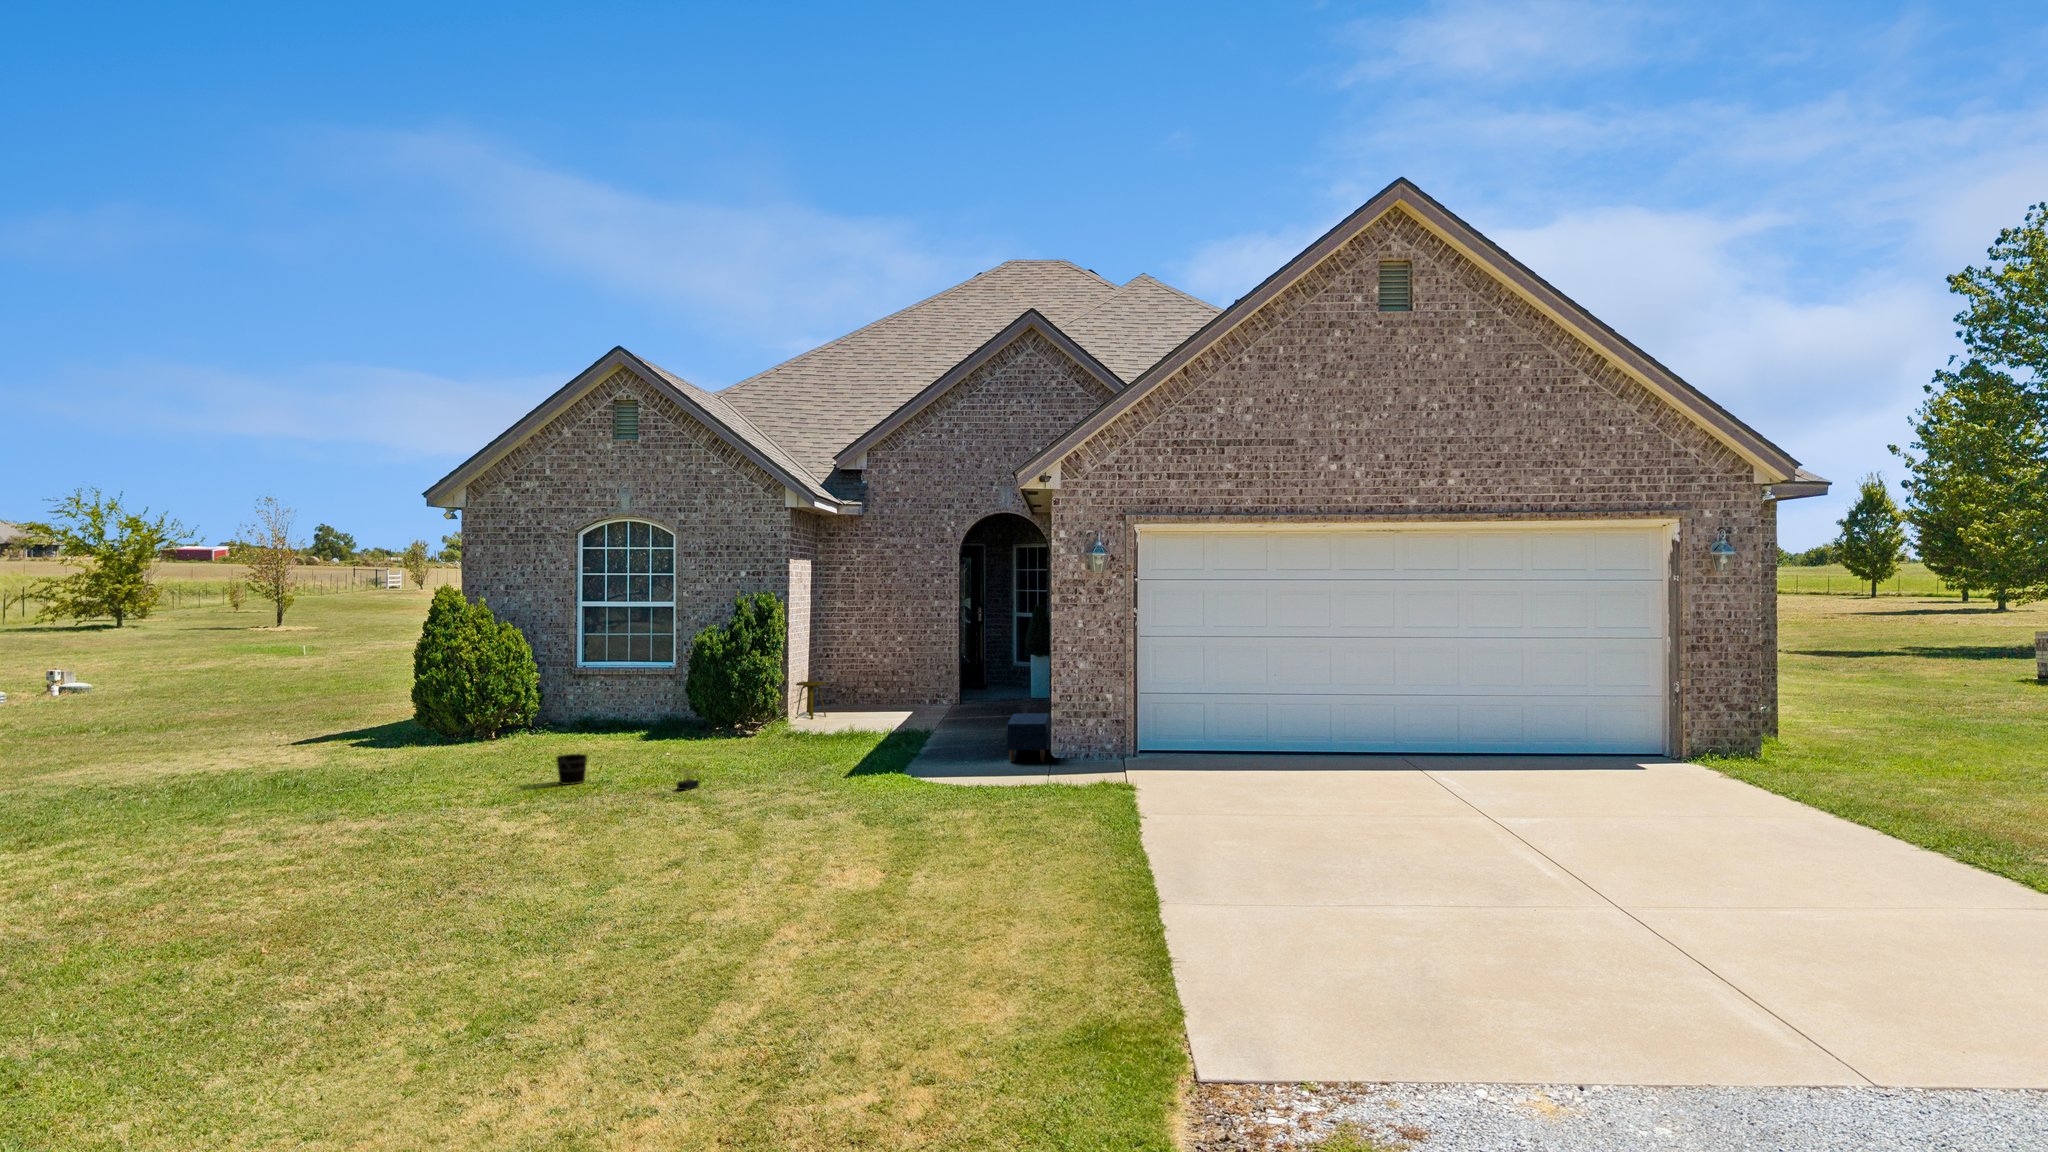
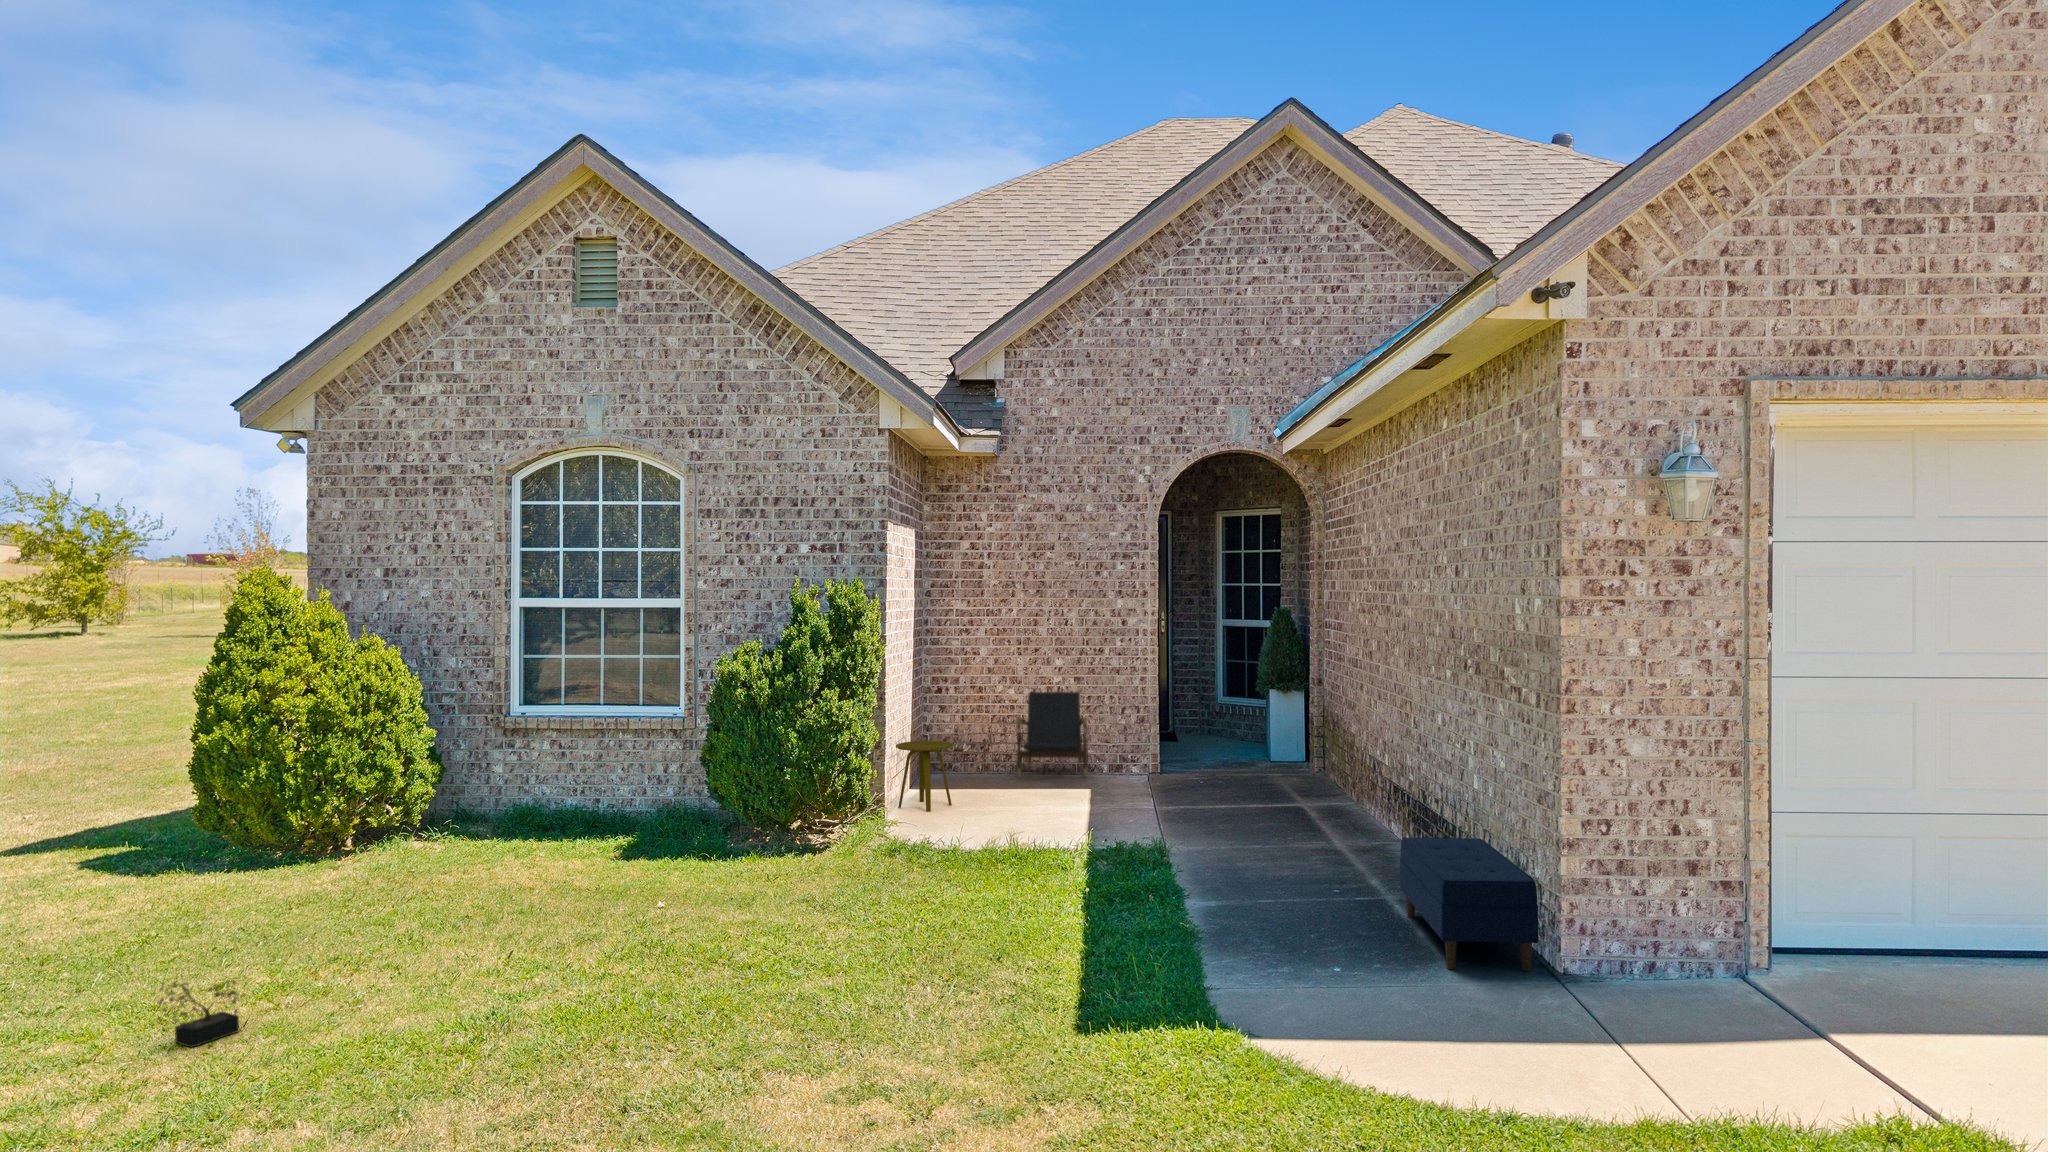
lounge chair: none [870,656,914,706] -> present [1017,692,1088,777]
bucket: present [557,754,587,785] -> none [366,963,447,1056]
decorative plant: present [673,765,699,790] -> present [158,980,245,1047]

